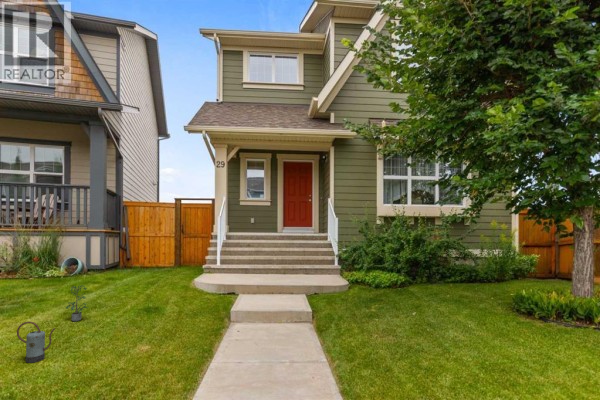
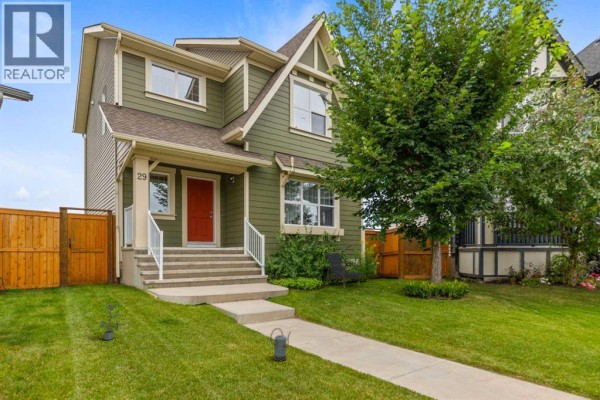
lounge chair: none [428,241,482,290] -> present [327,253,362,285]
watering can: present [17,322,55,363] -> present [270,328,290,361]

